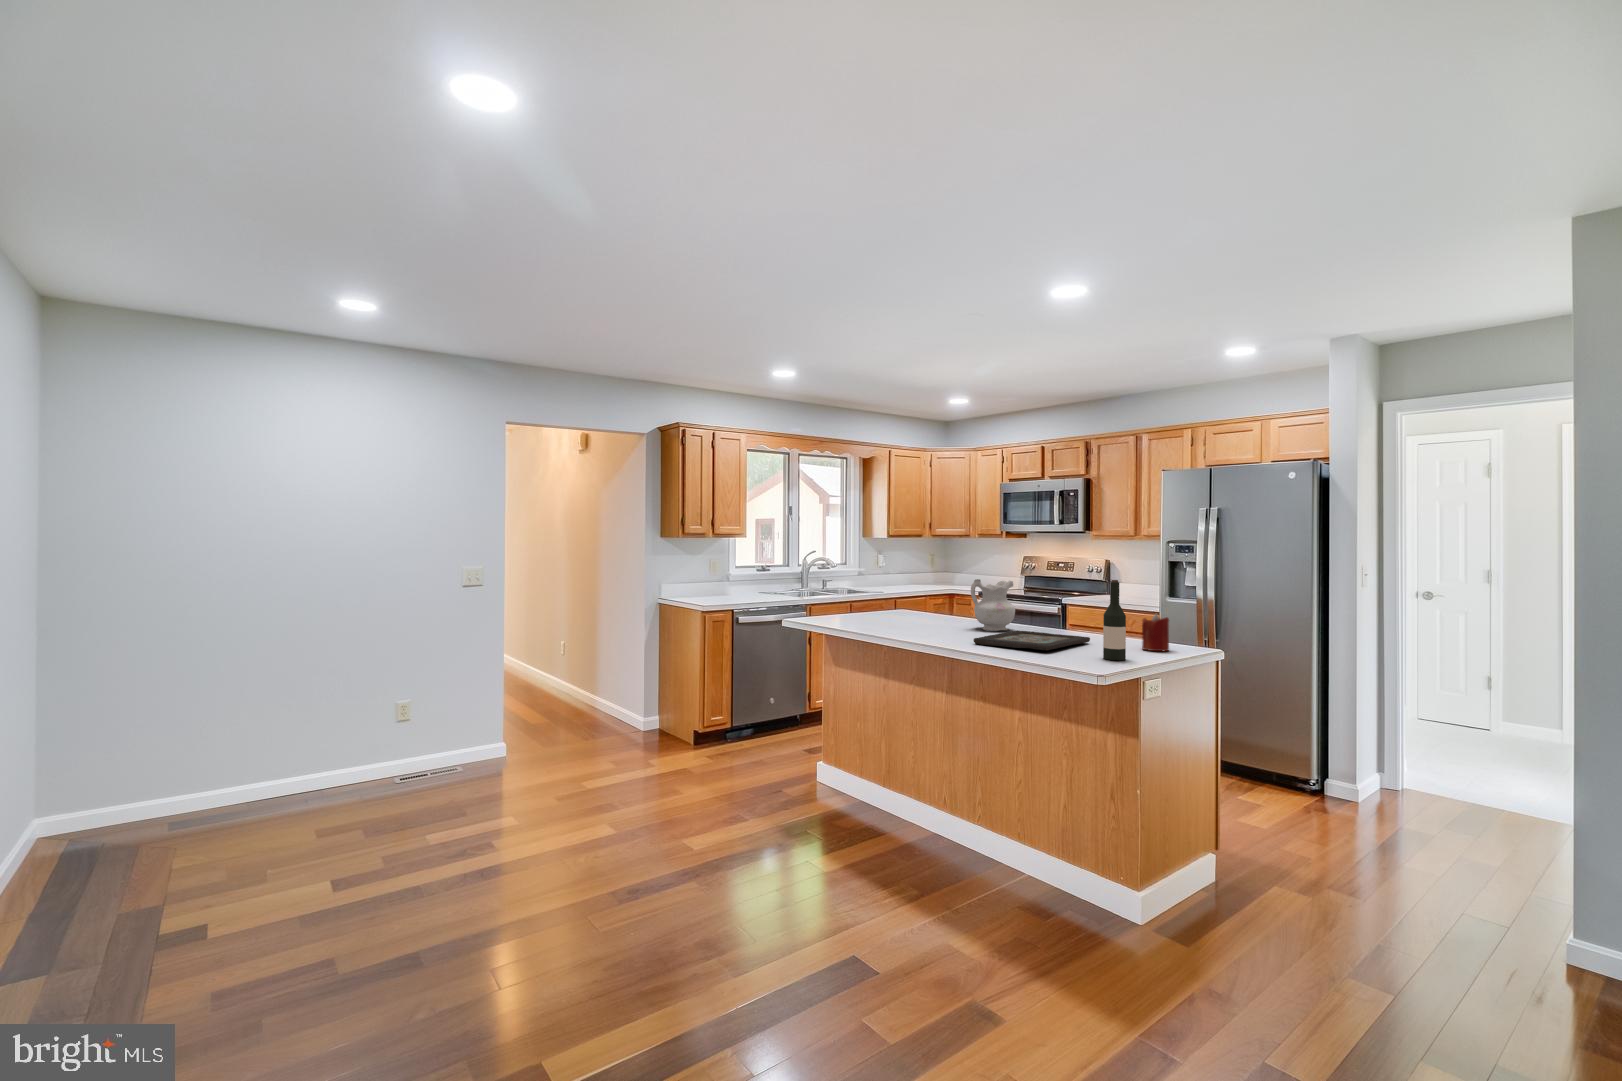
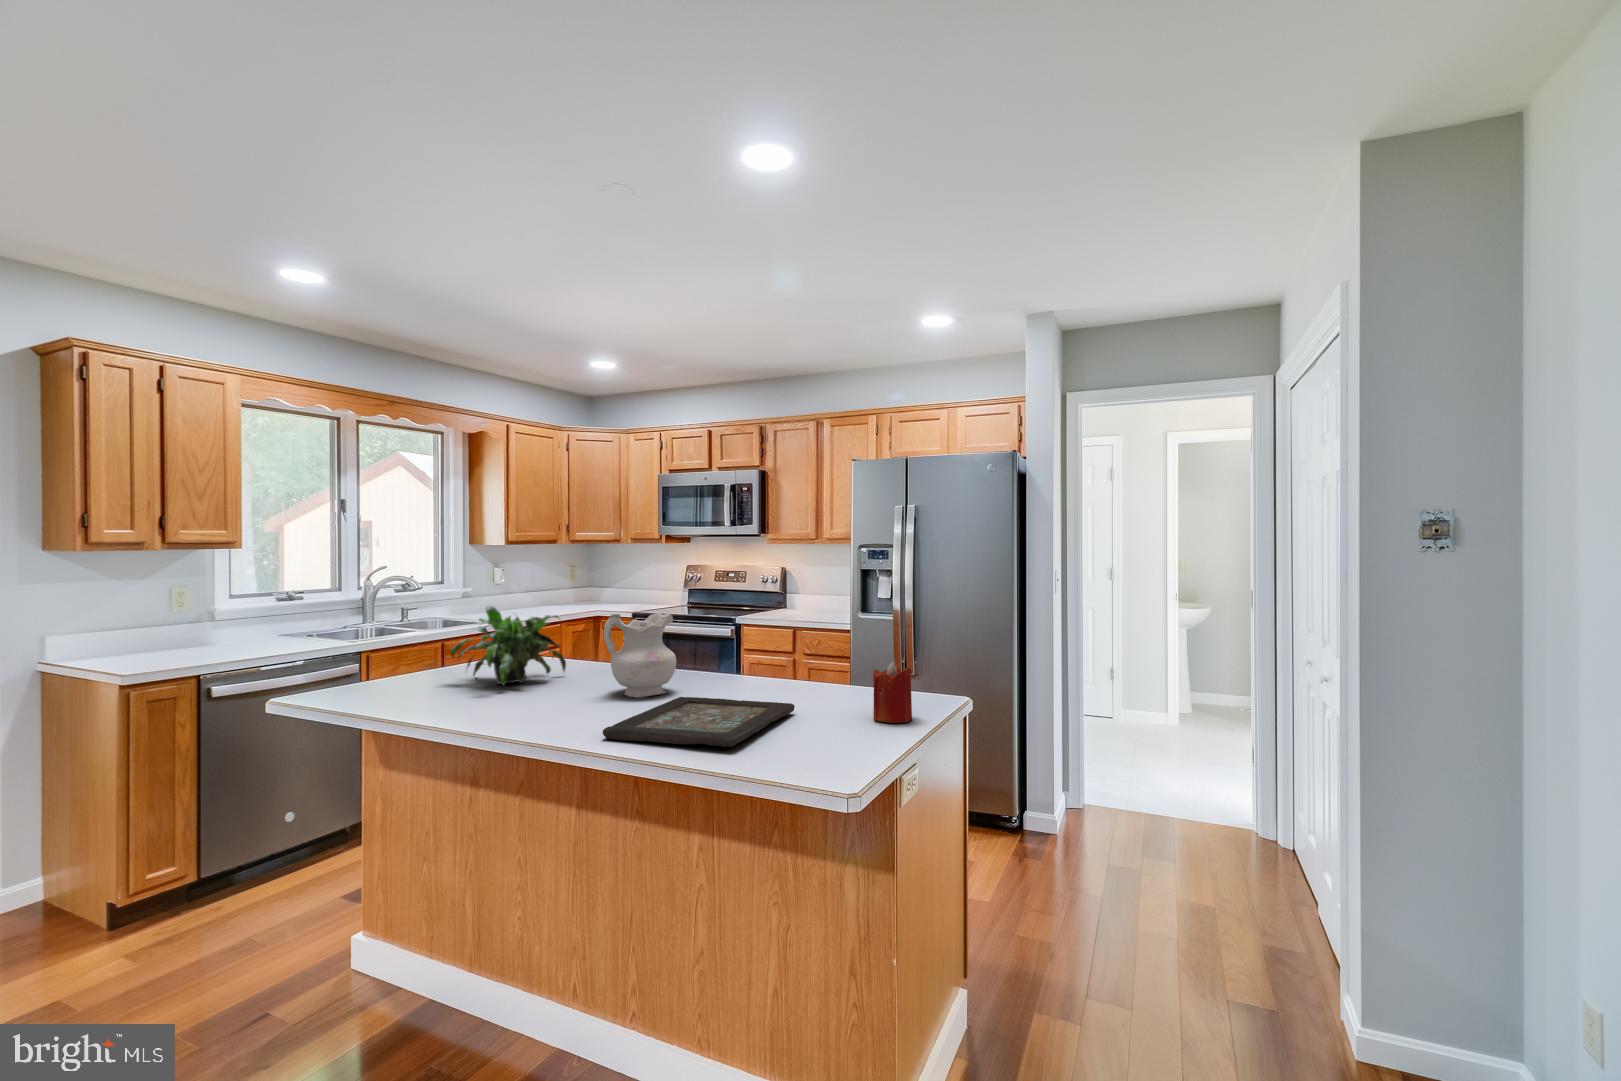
potted plant: none [878,573,944,620] -> present [450,606,566,685]
wine bottle: present [1103,580,1126,660] -> none [826,617,863,759]

